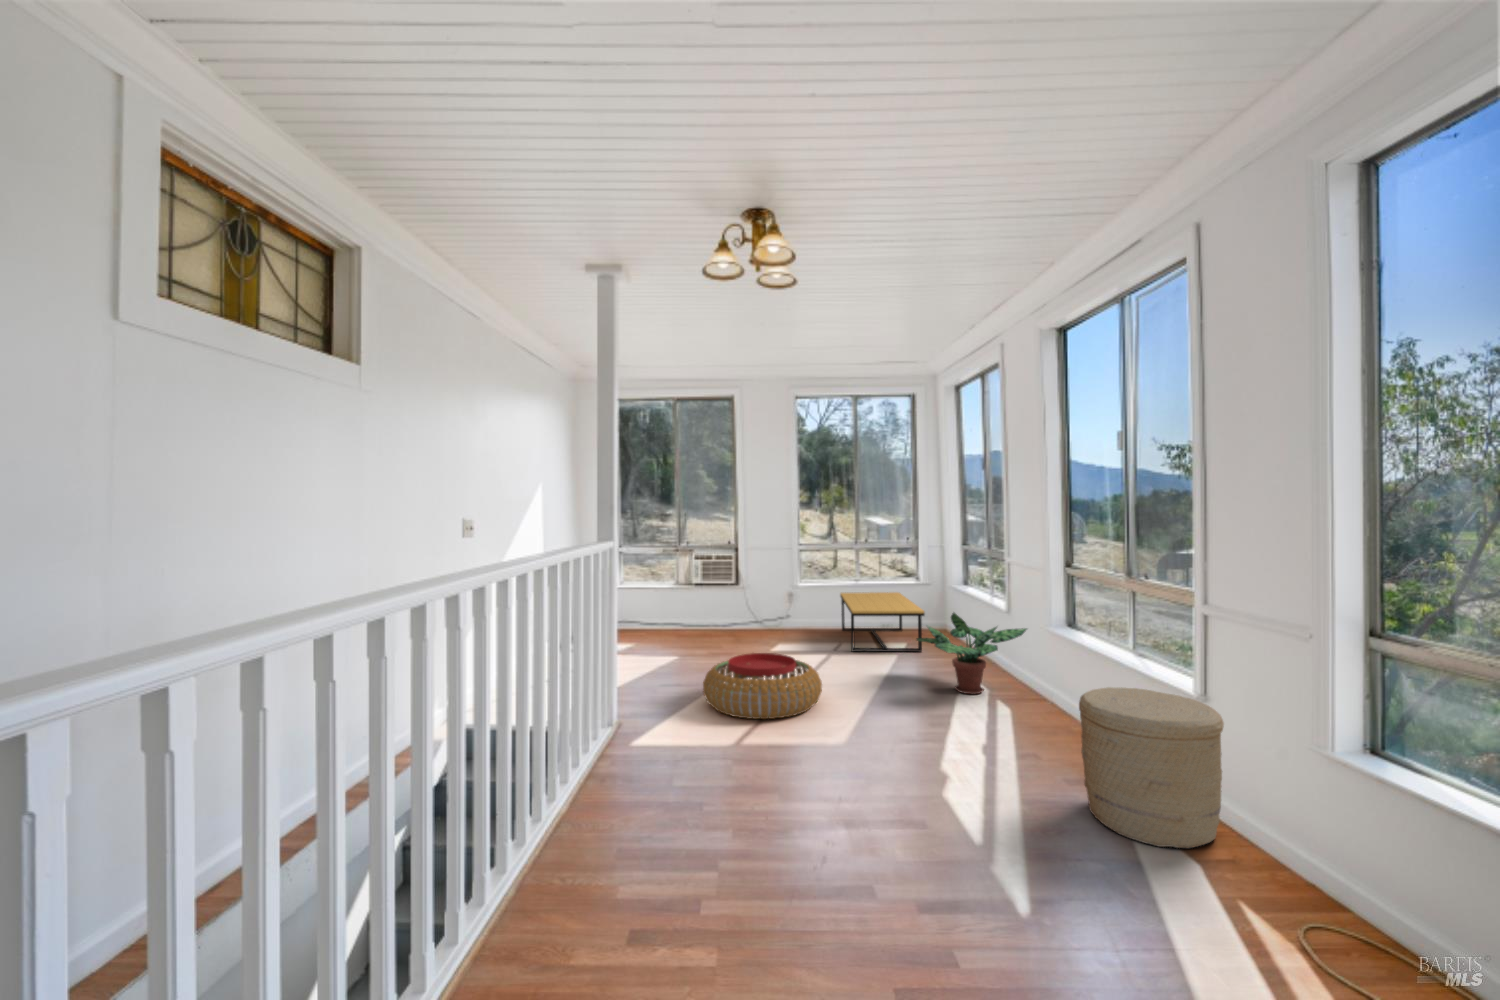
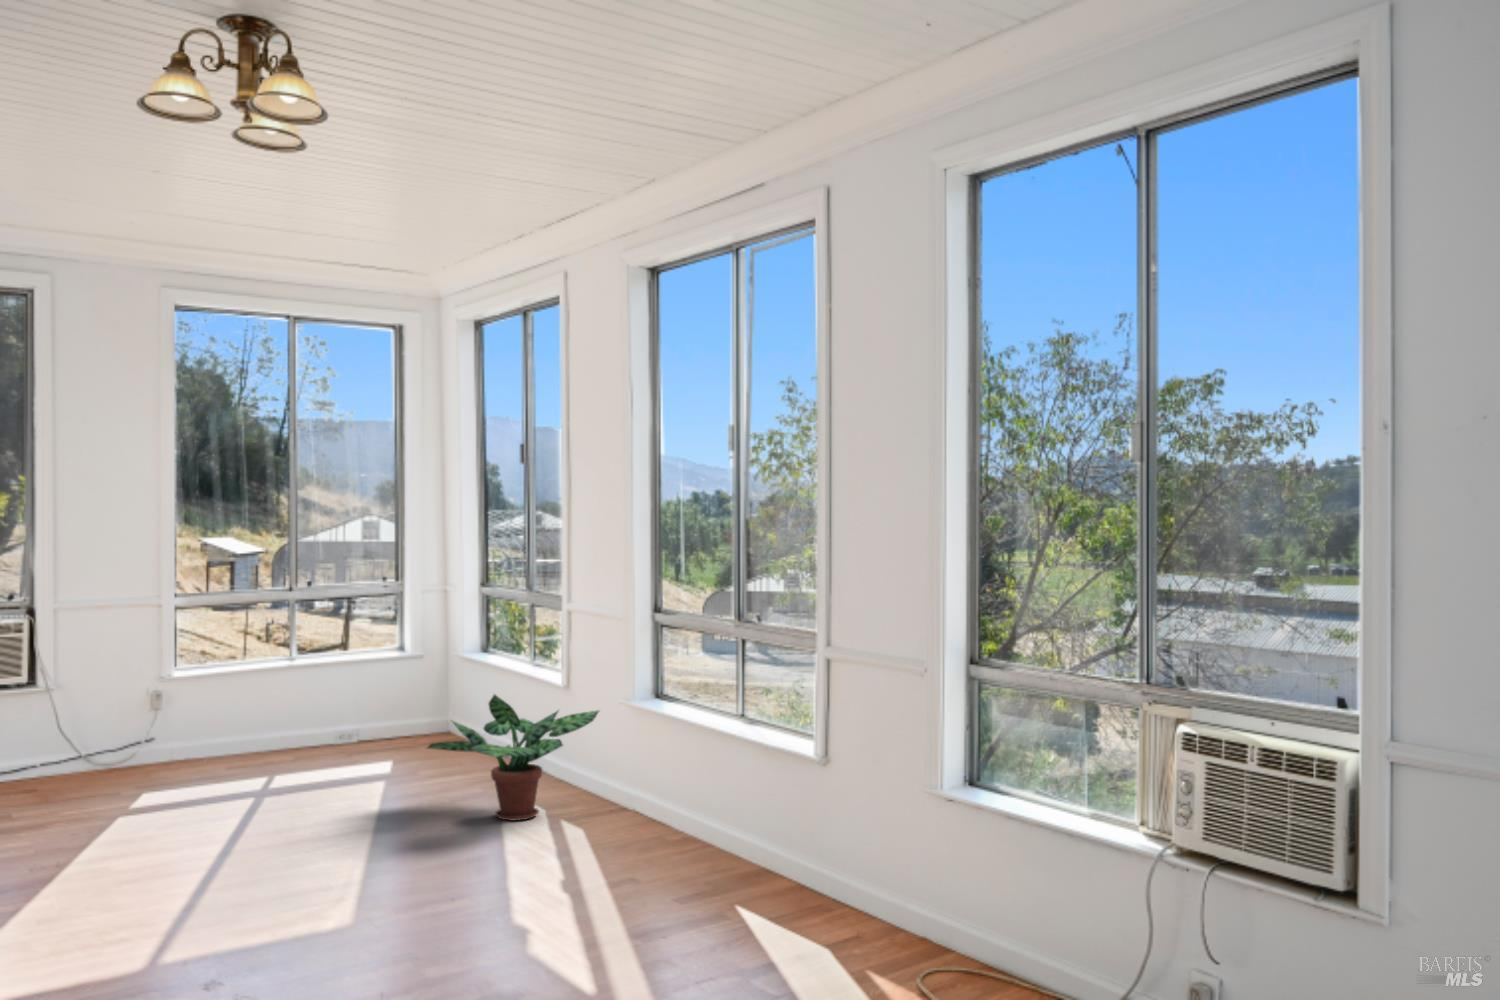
coffee table: present [840,592,925,652] -> none [256,676,428,785]
pouf: present [703,653,822,719] -> none [61,793,292,909]
woven basket: present [1079,687,1224,848] -> none [697,762,849,941]

